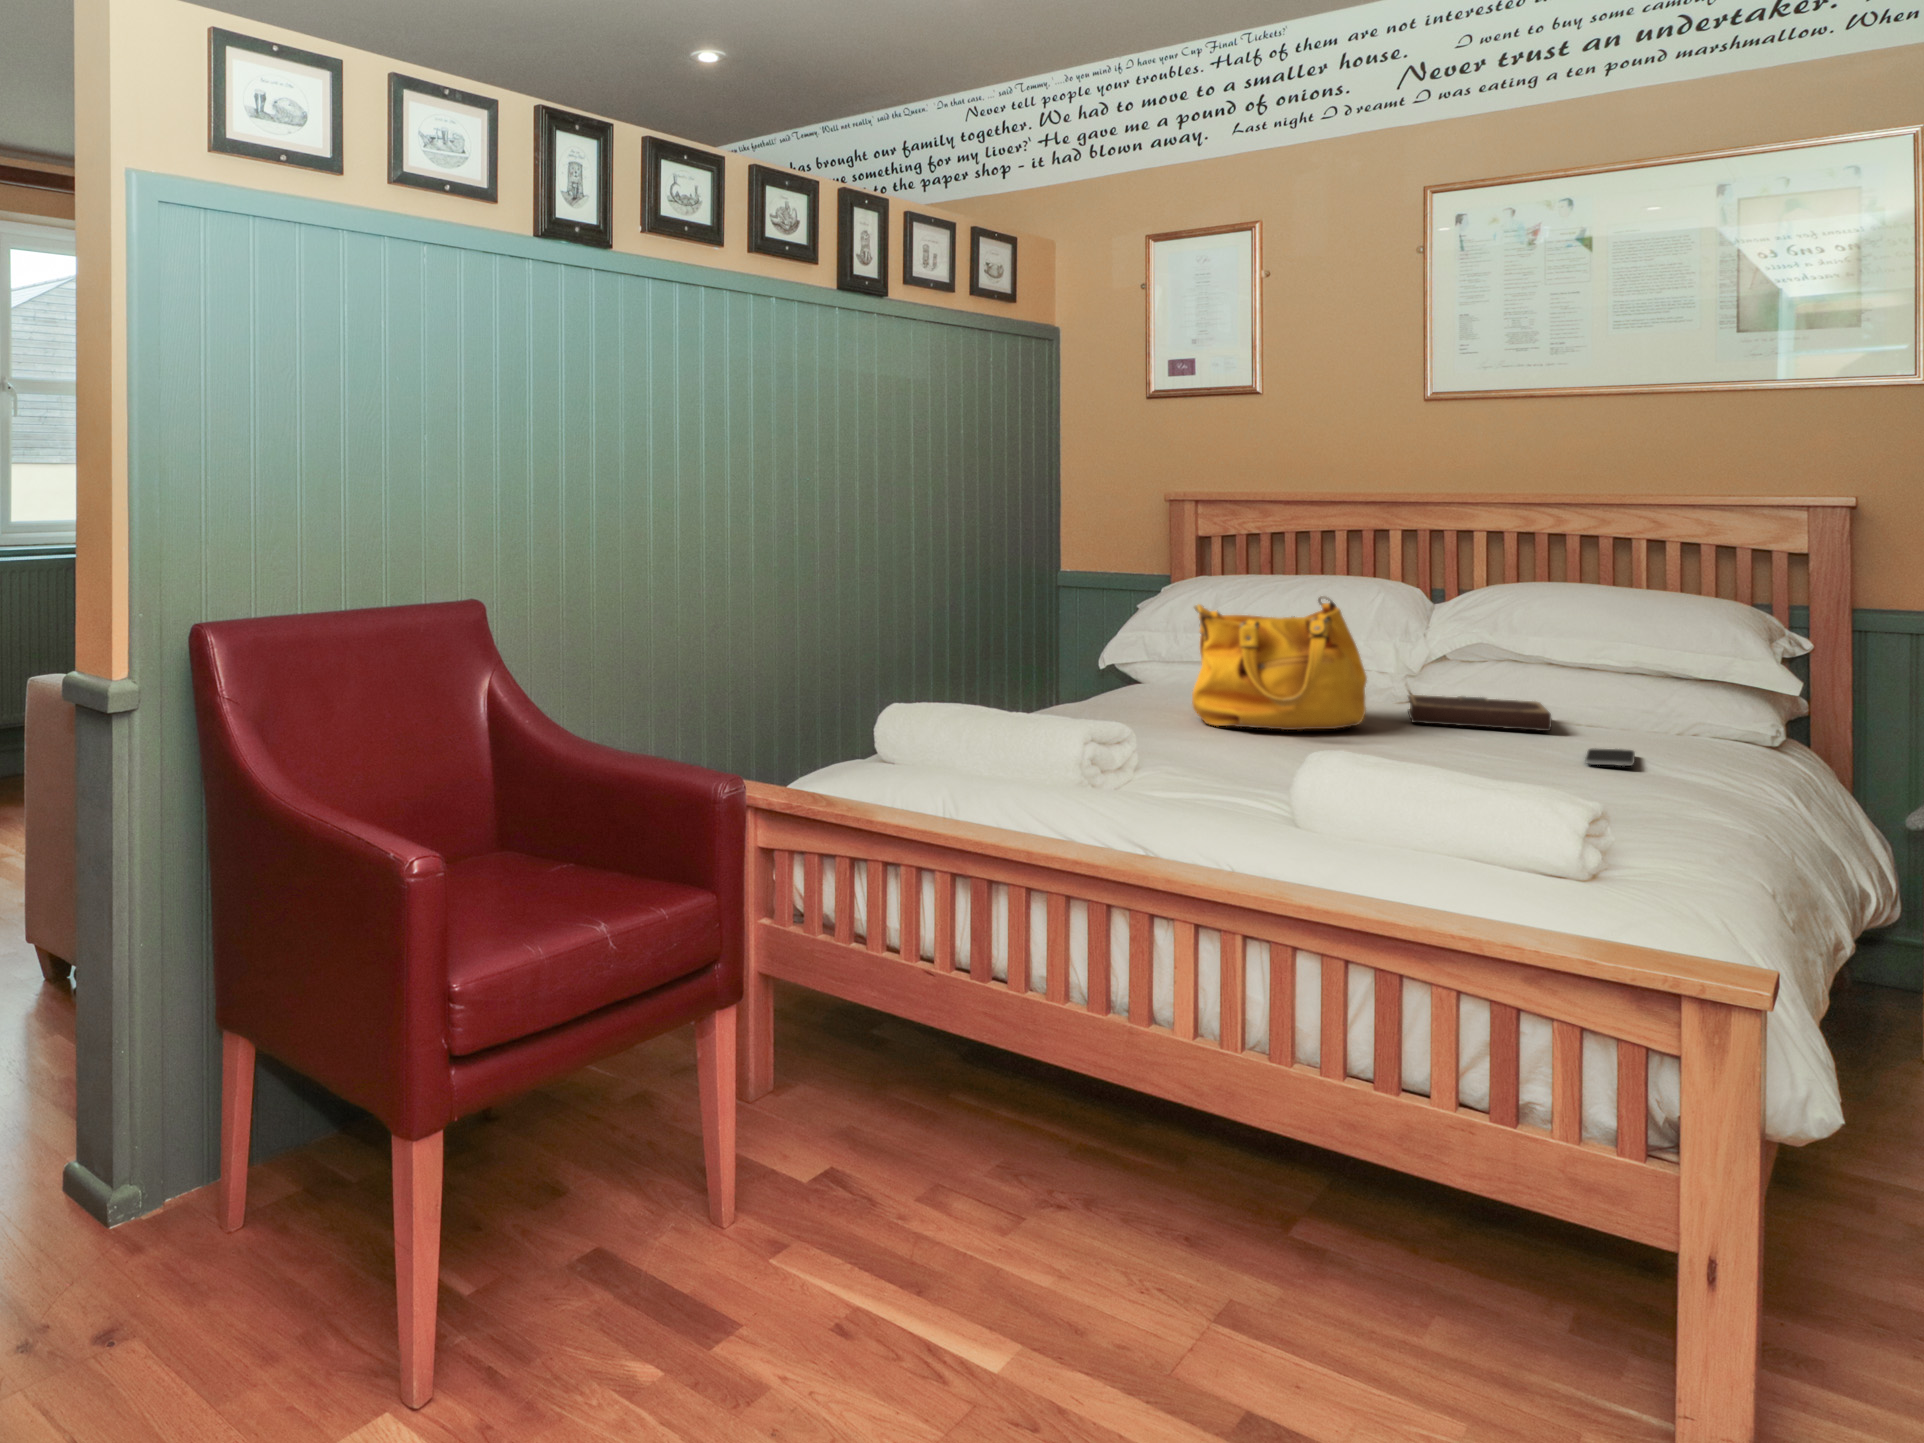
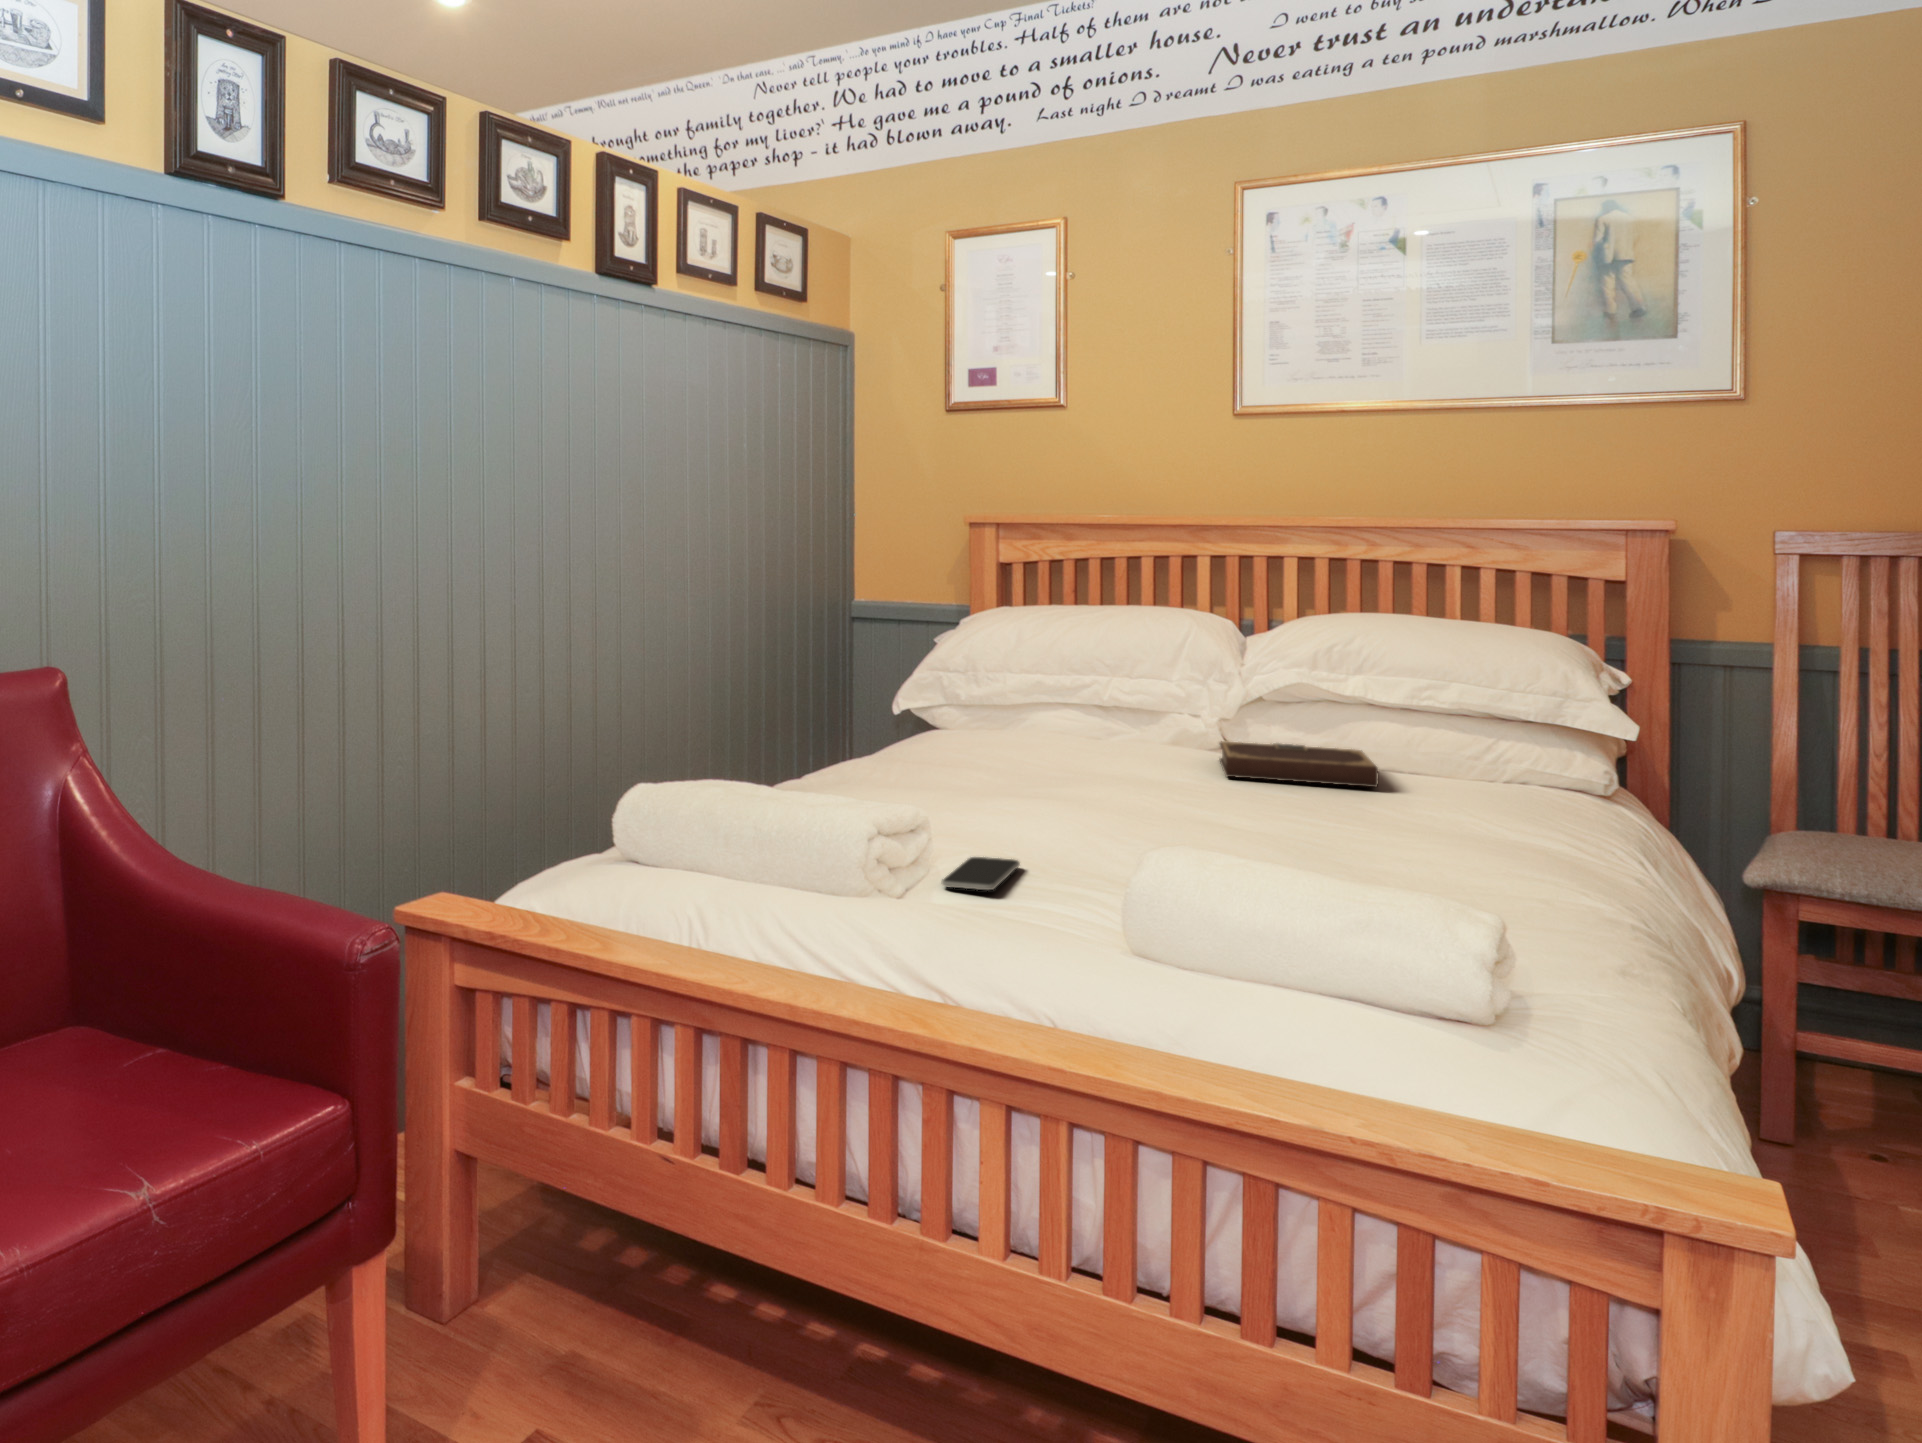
handbag: present [1192,596,1367,730] -> none [983,631,1178,790]
smartphone: present [1585,749,1635,766] -> present [941,857,1020,890]

